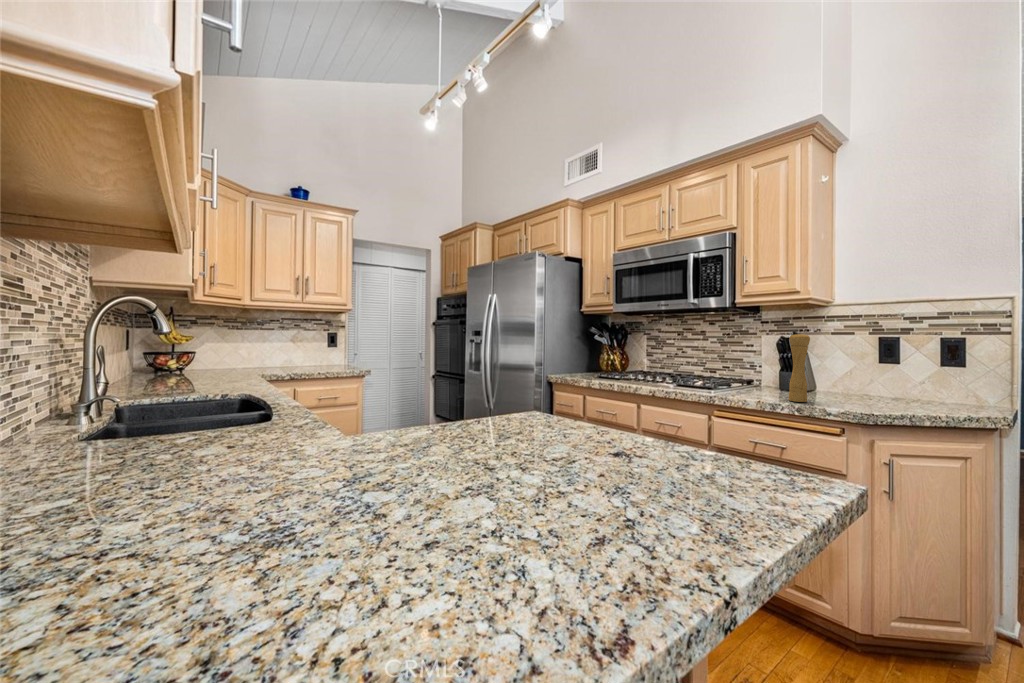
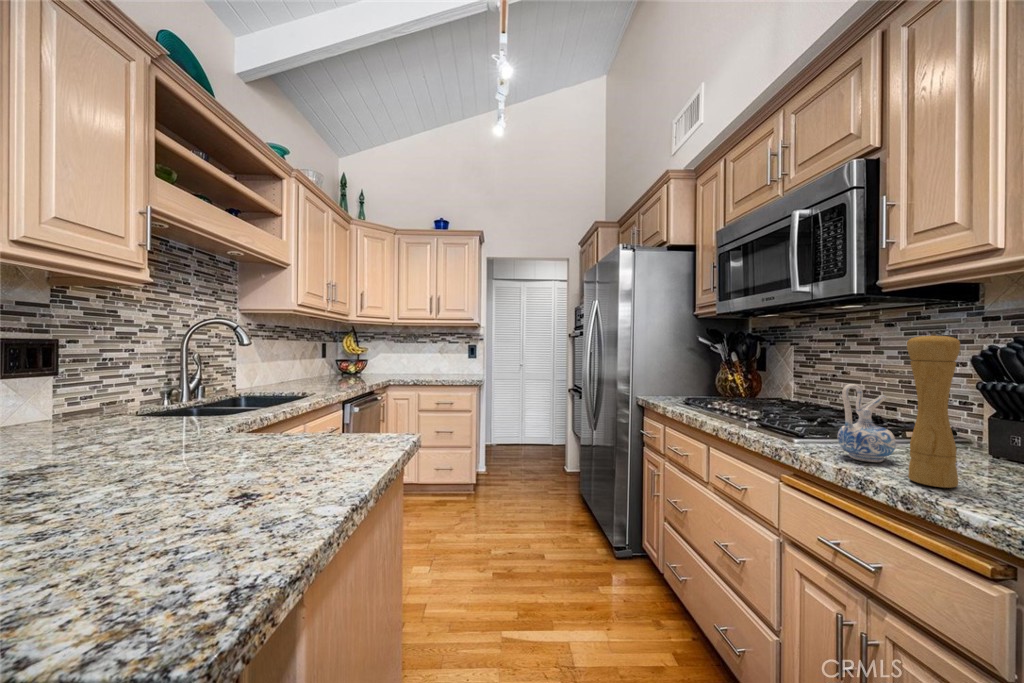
ceramic pitcher: none [745,358,771,396] -> present [837,384,896,462]

